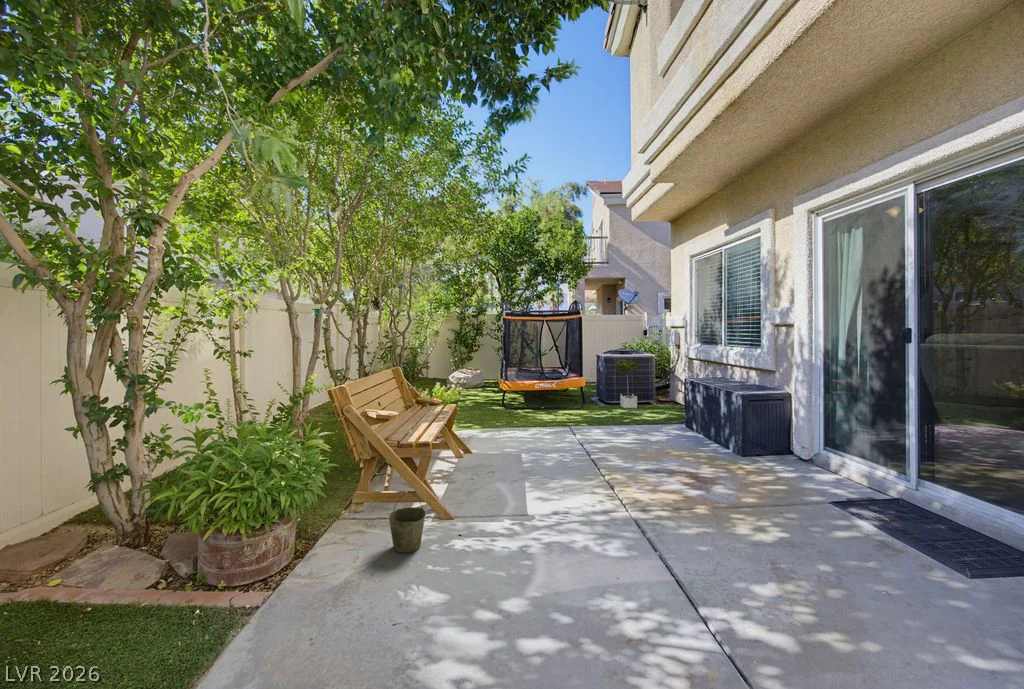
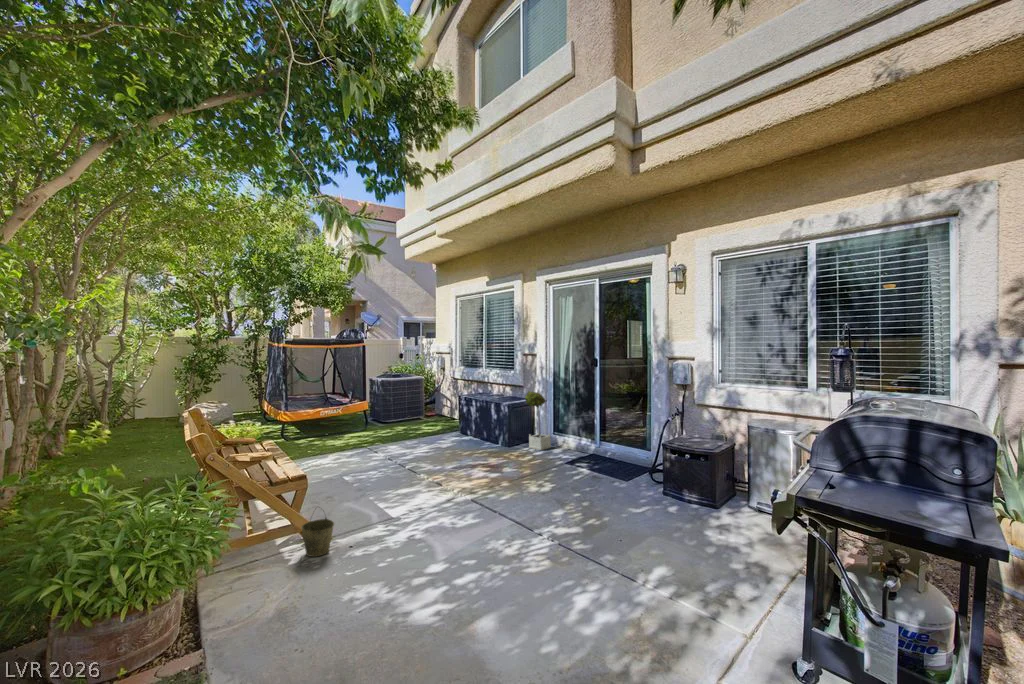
potted tree: present [616,359,637,408] -> present [525,391,551,450]

